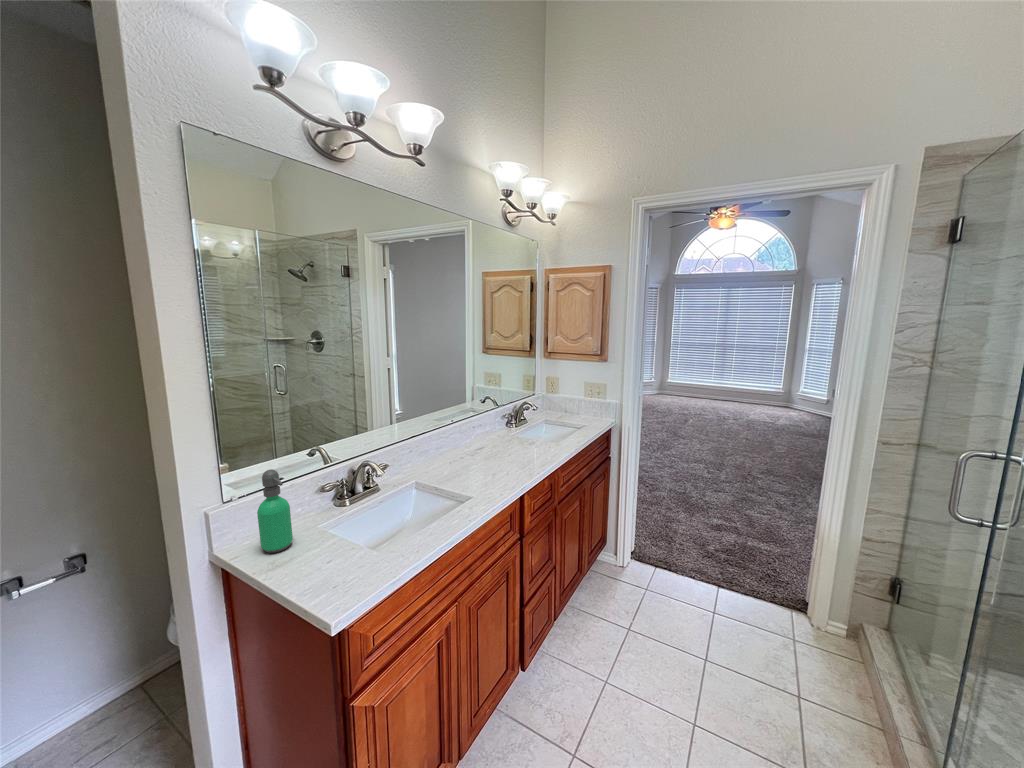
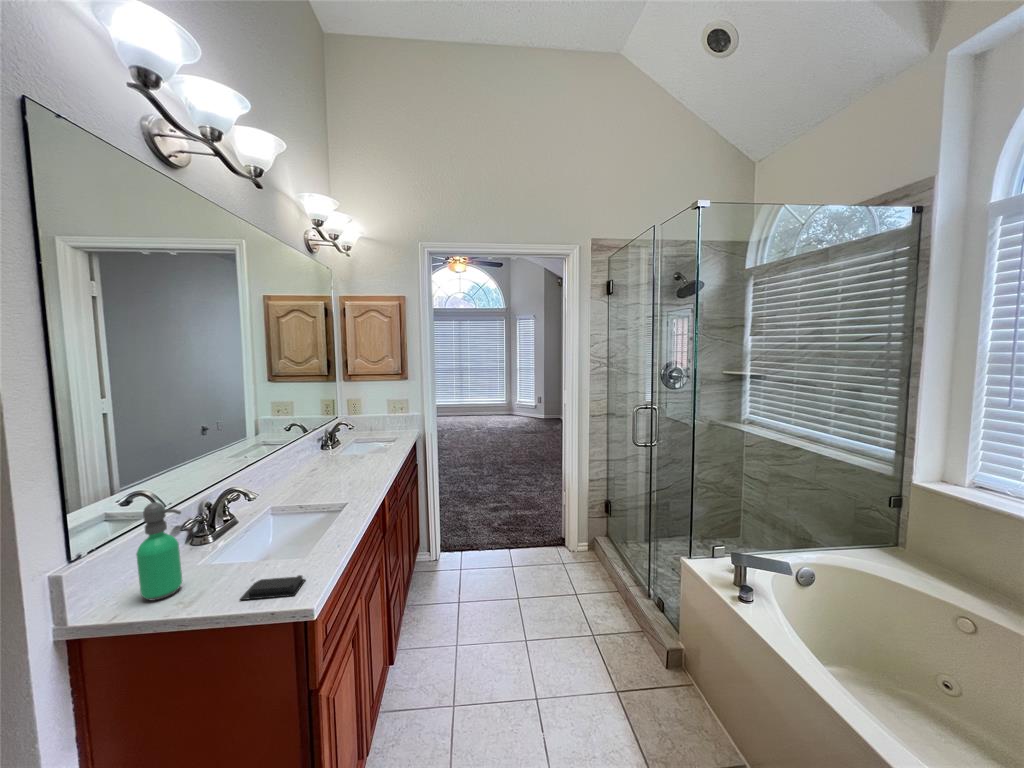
soap bar: none [300,567,357,600] -> present [240,575,305,600]

